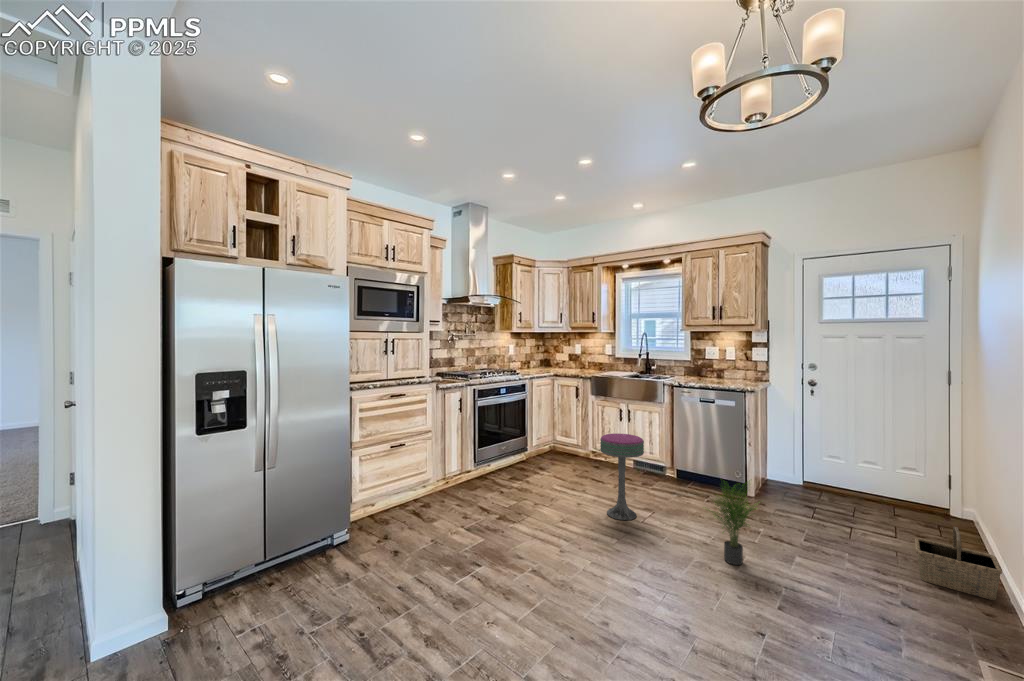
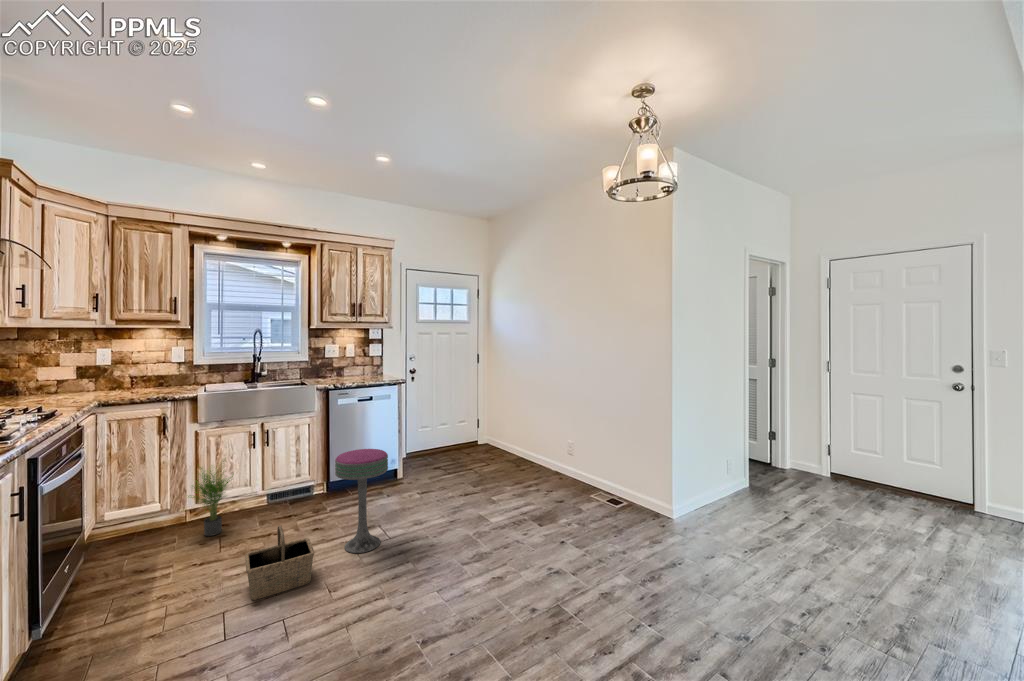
potted plant: present [709,483,757,565] -> present [192,461,233,536]
basket: present [915,527,1002,600] -> present [245,525,314,600]

